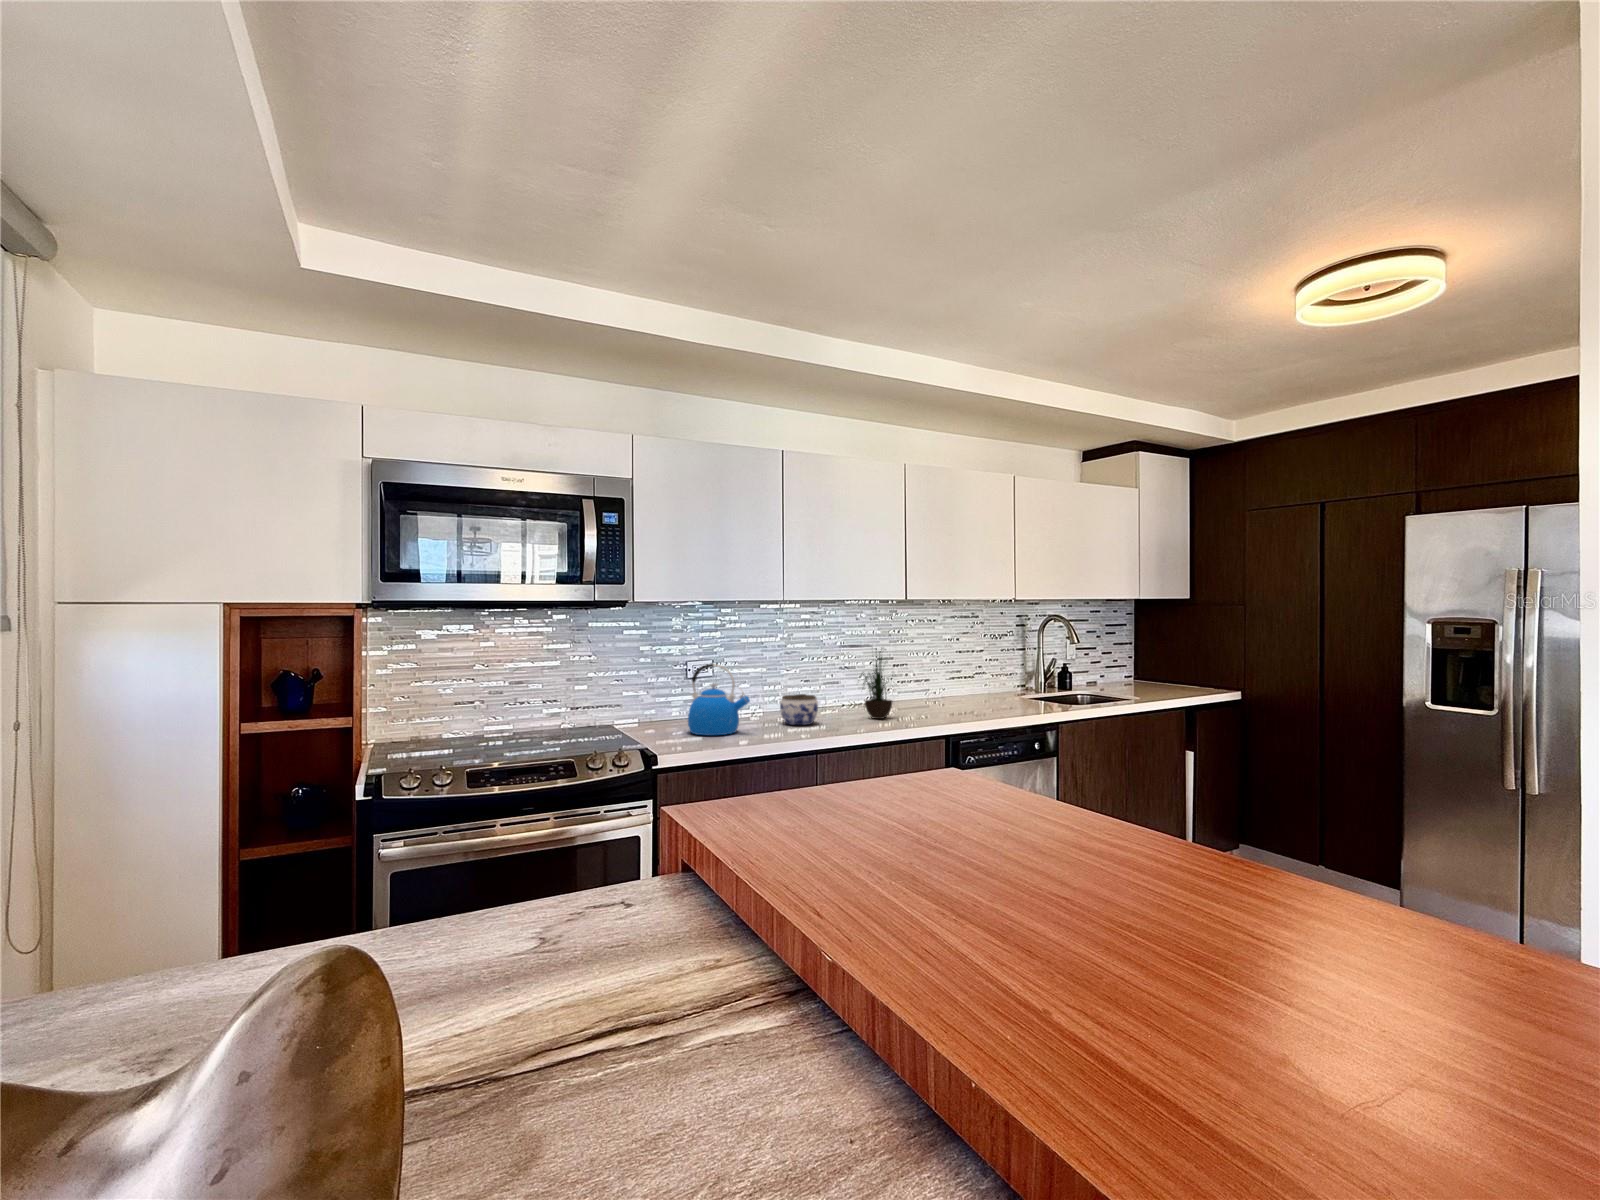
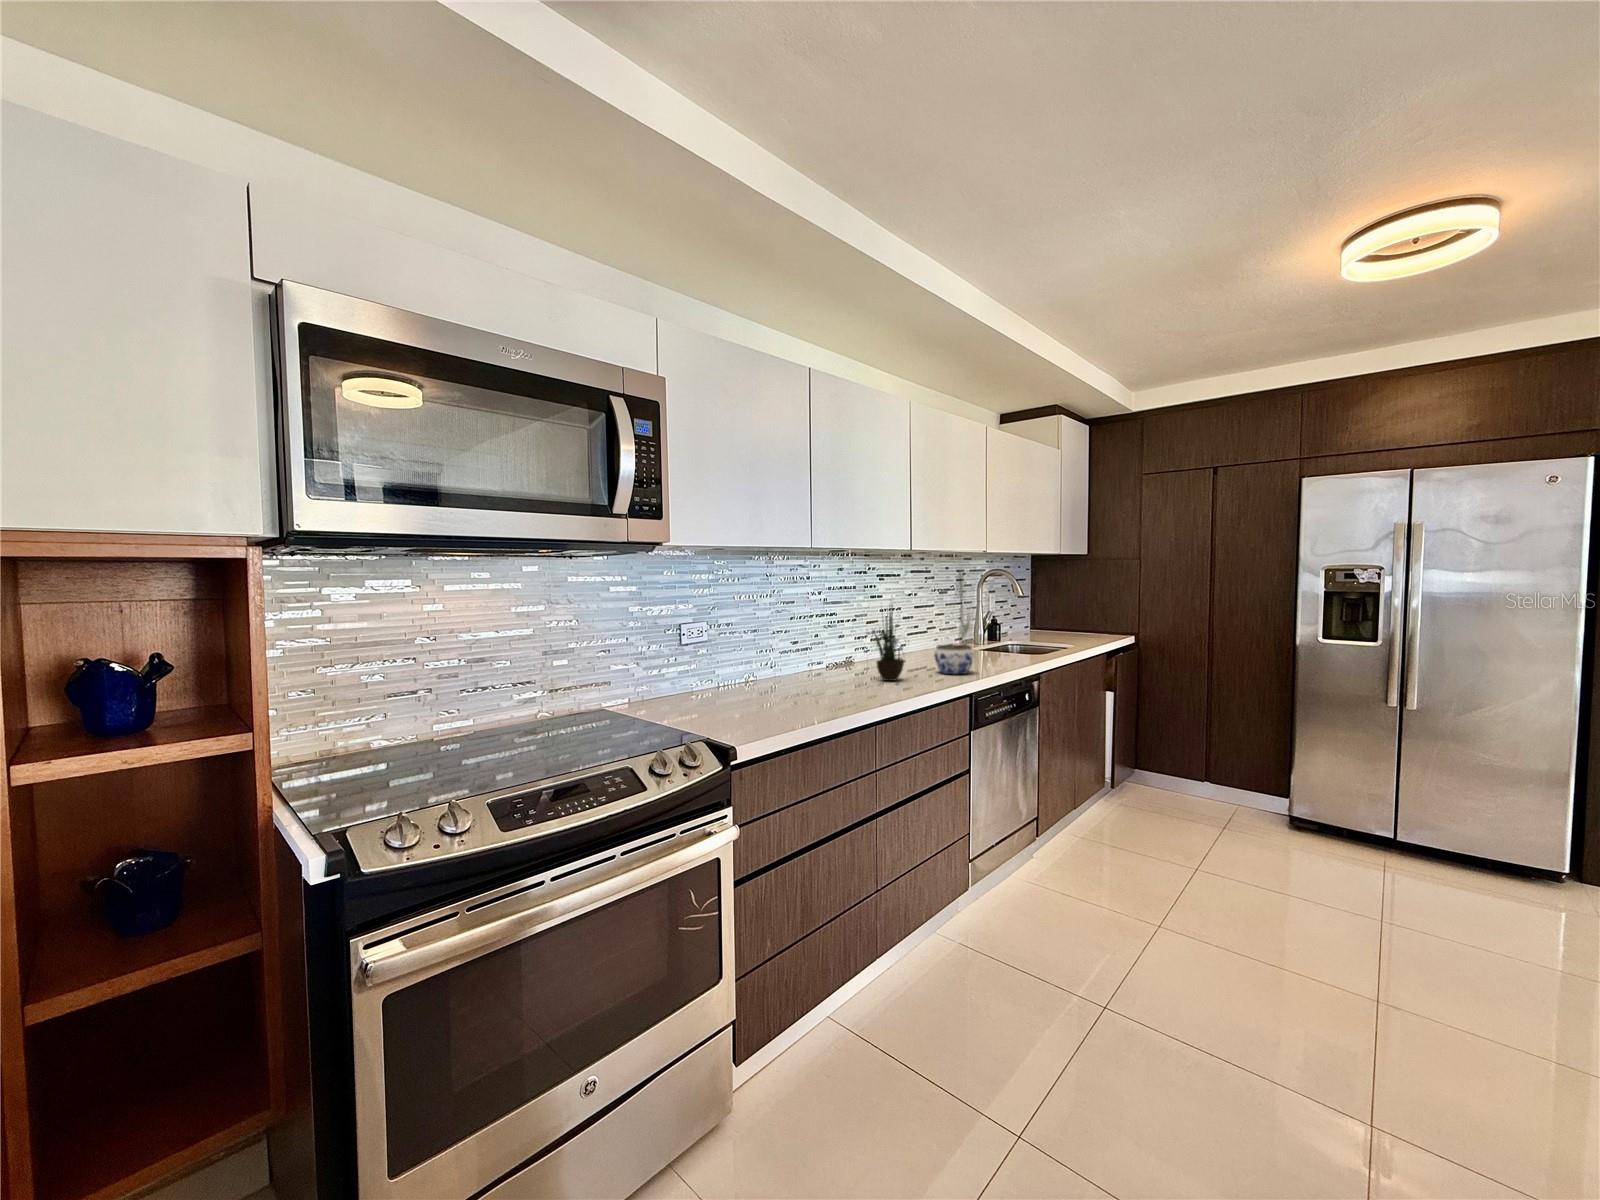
kettle: present [688,663,750,735] -> none [714,624,792,714]
jar: present [780,694,818,725] -> present [935,644,973,674]

